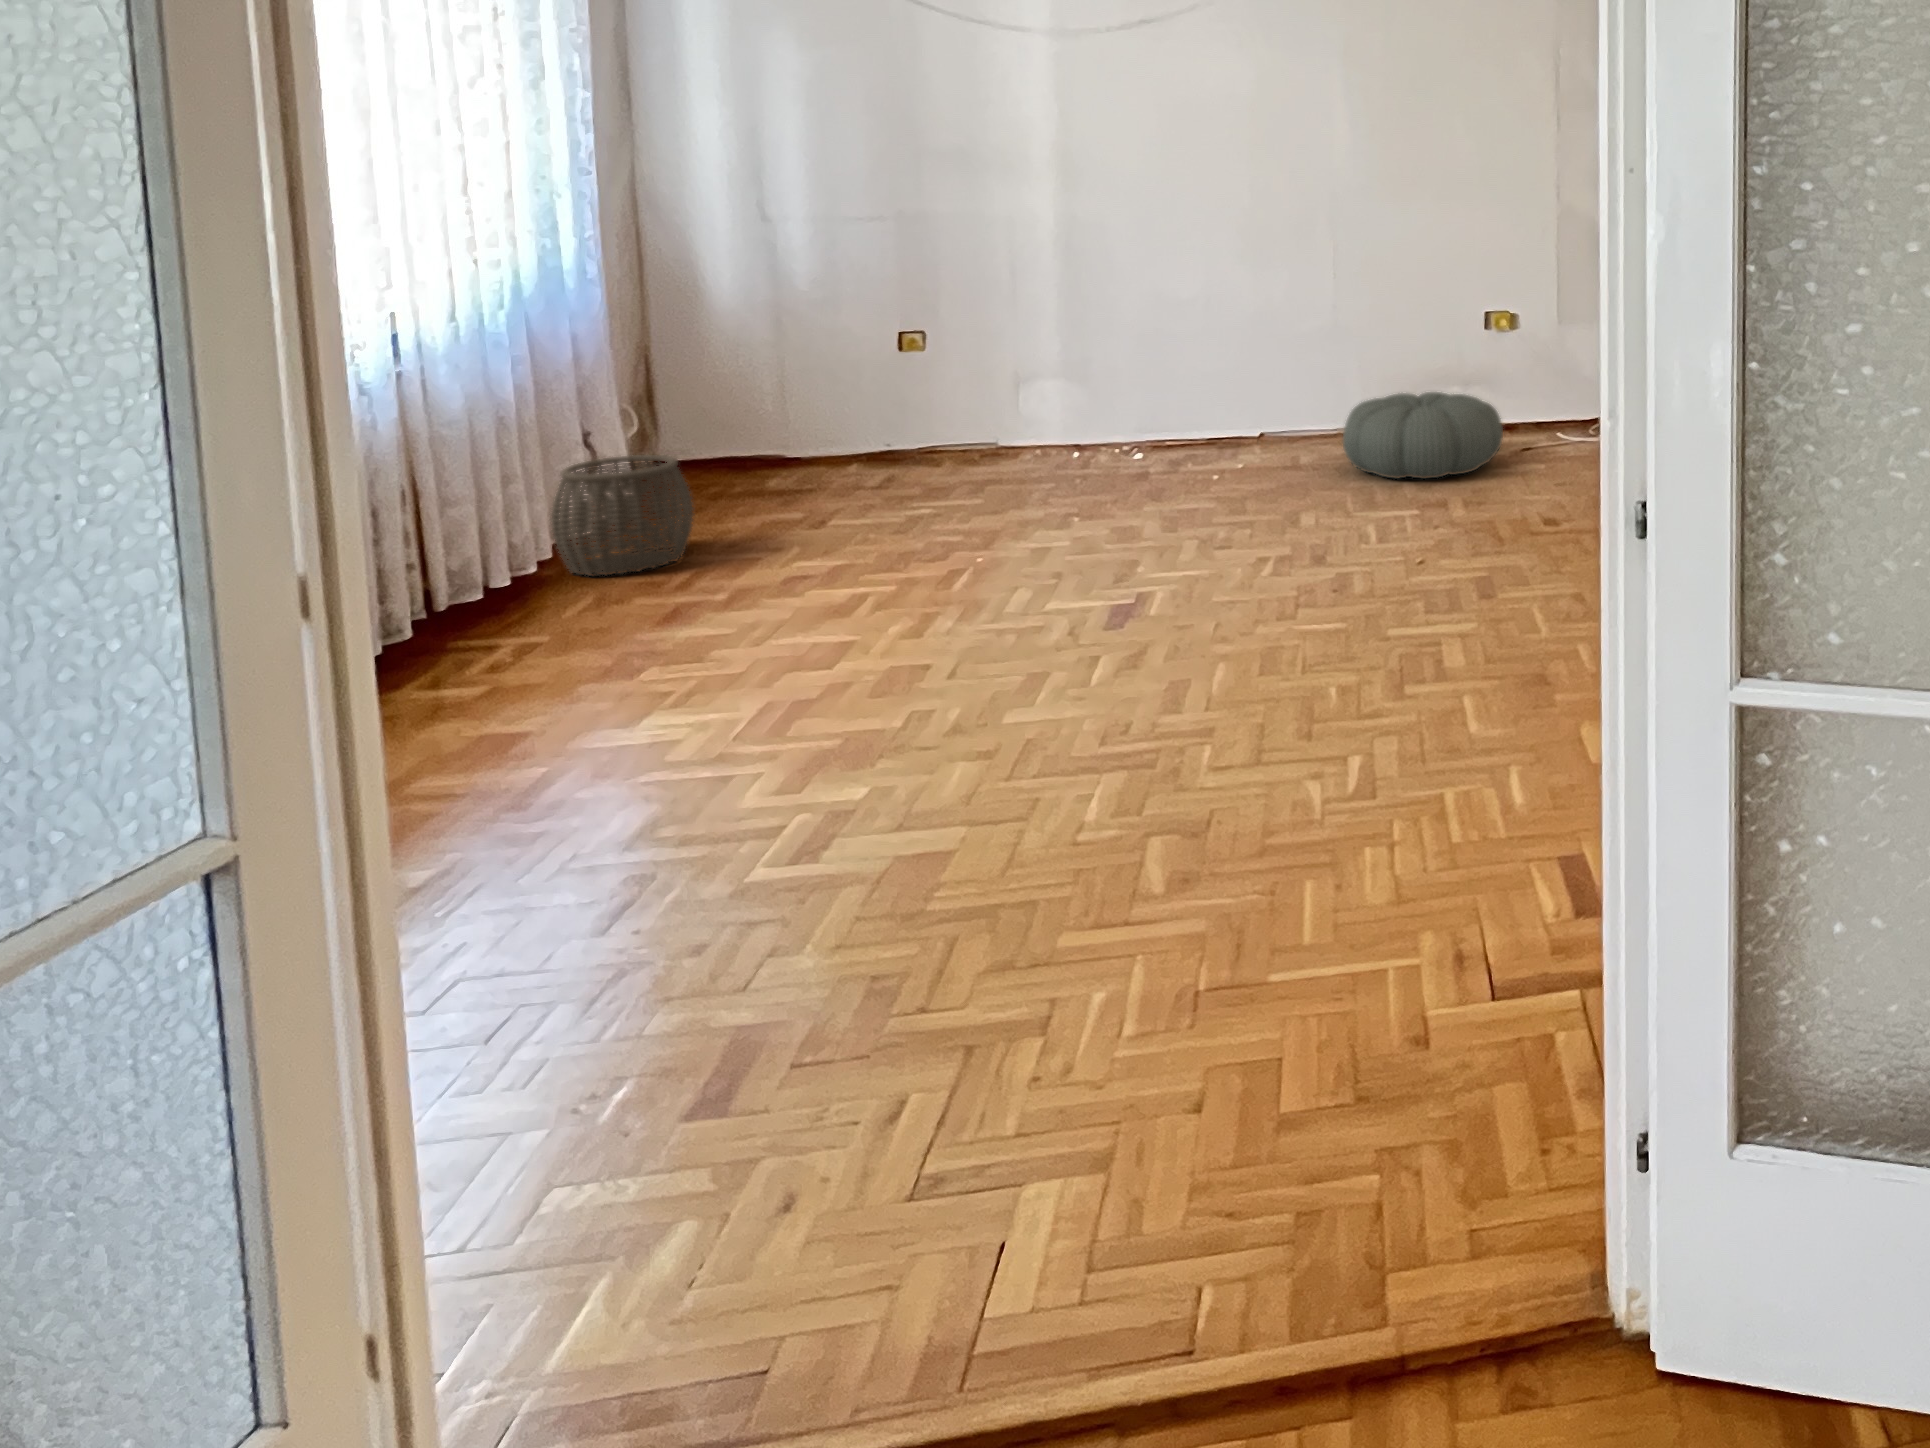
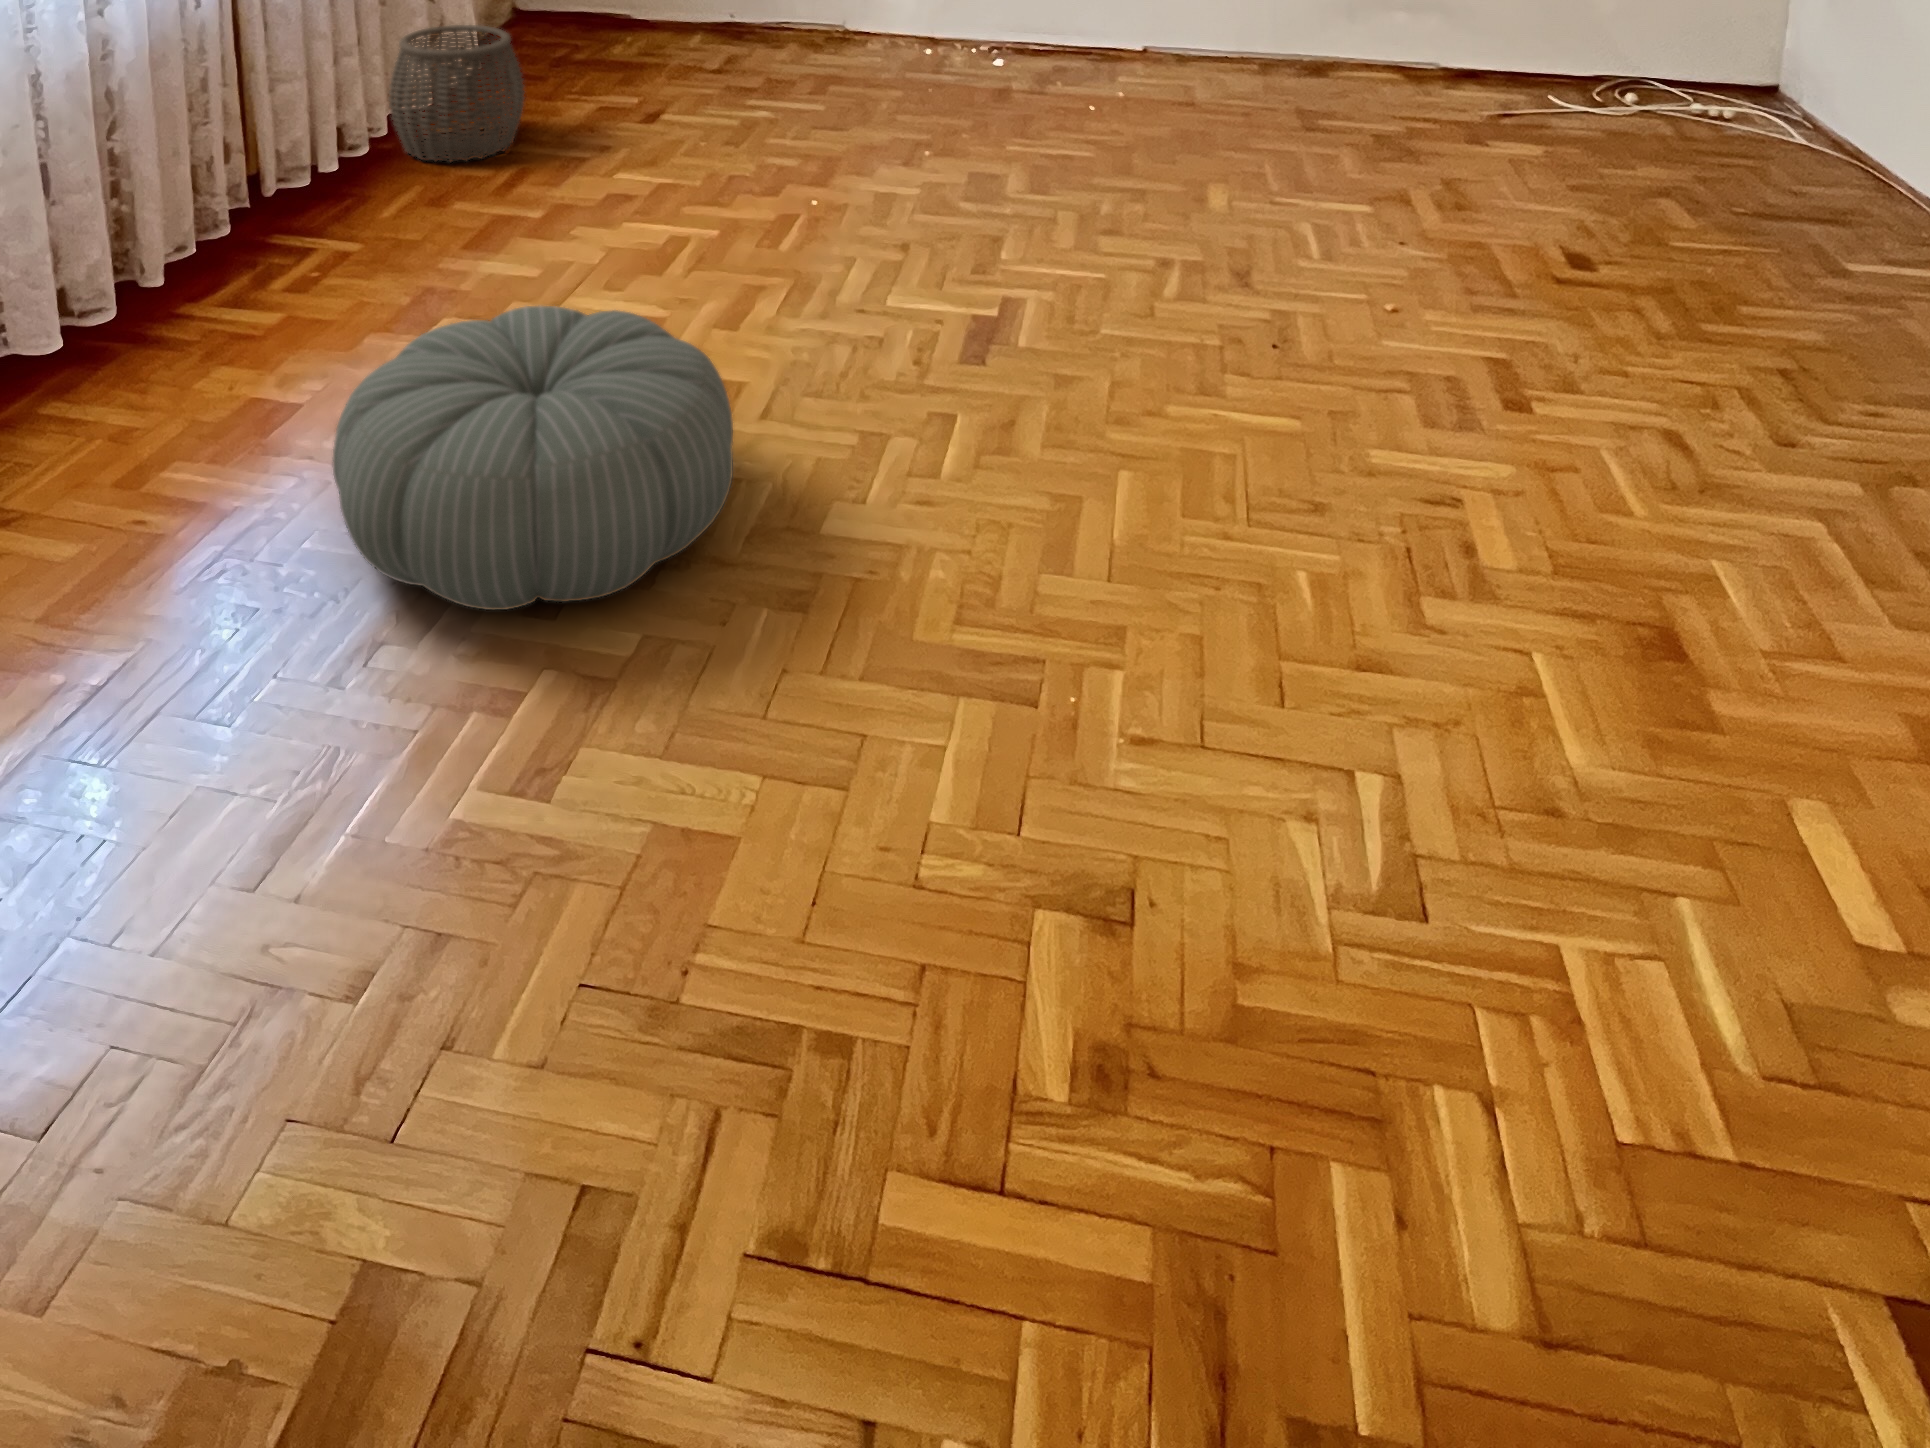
pouf: present [1343,392,1503,479] -> present [333,306,733,610]

